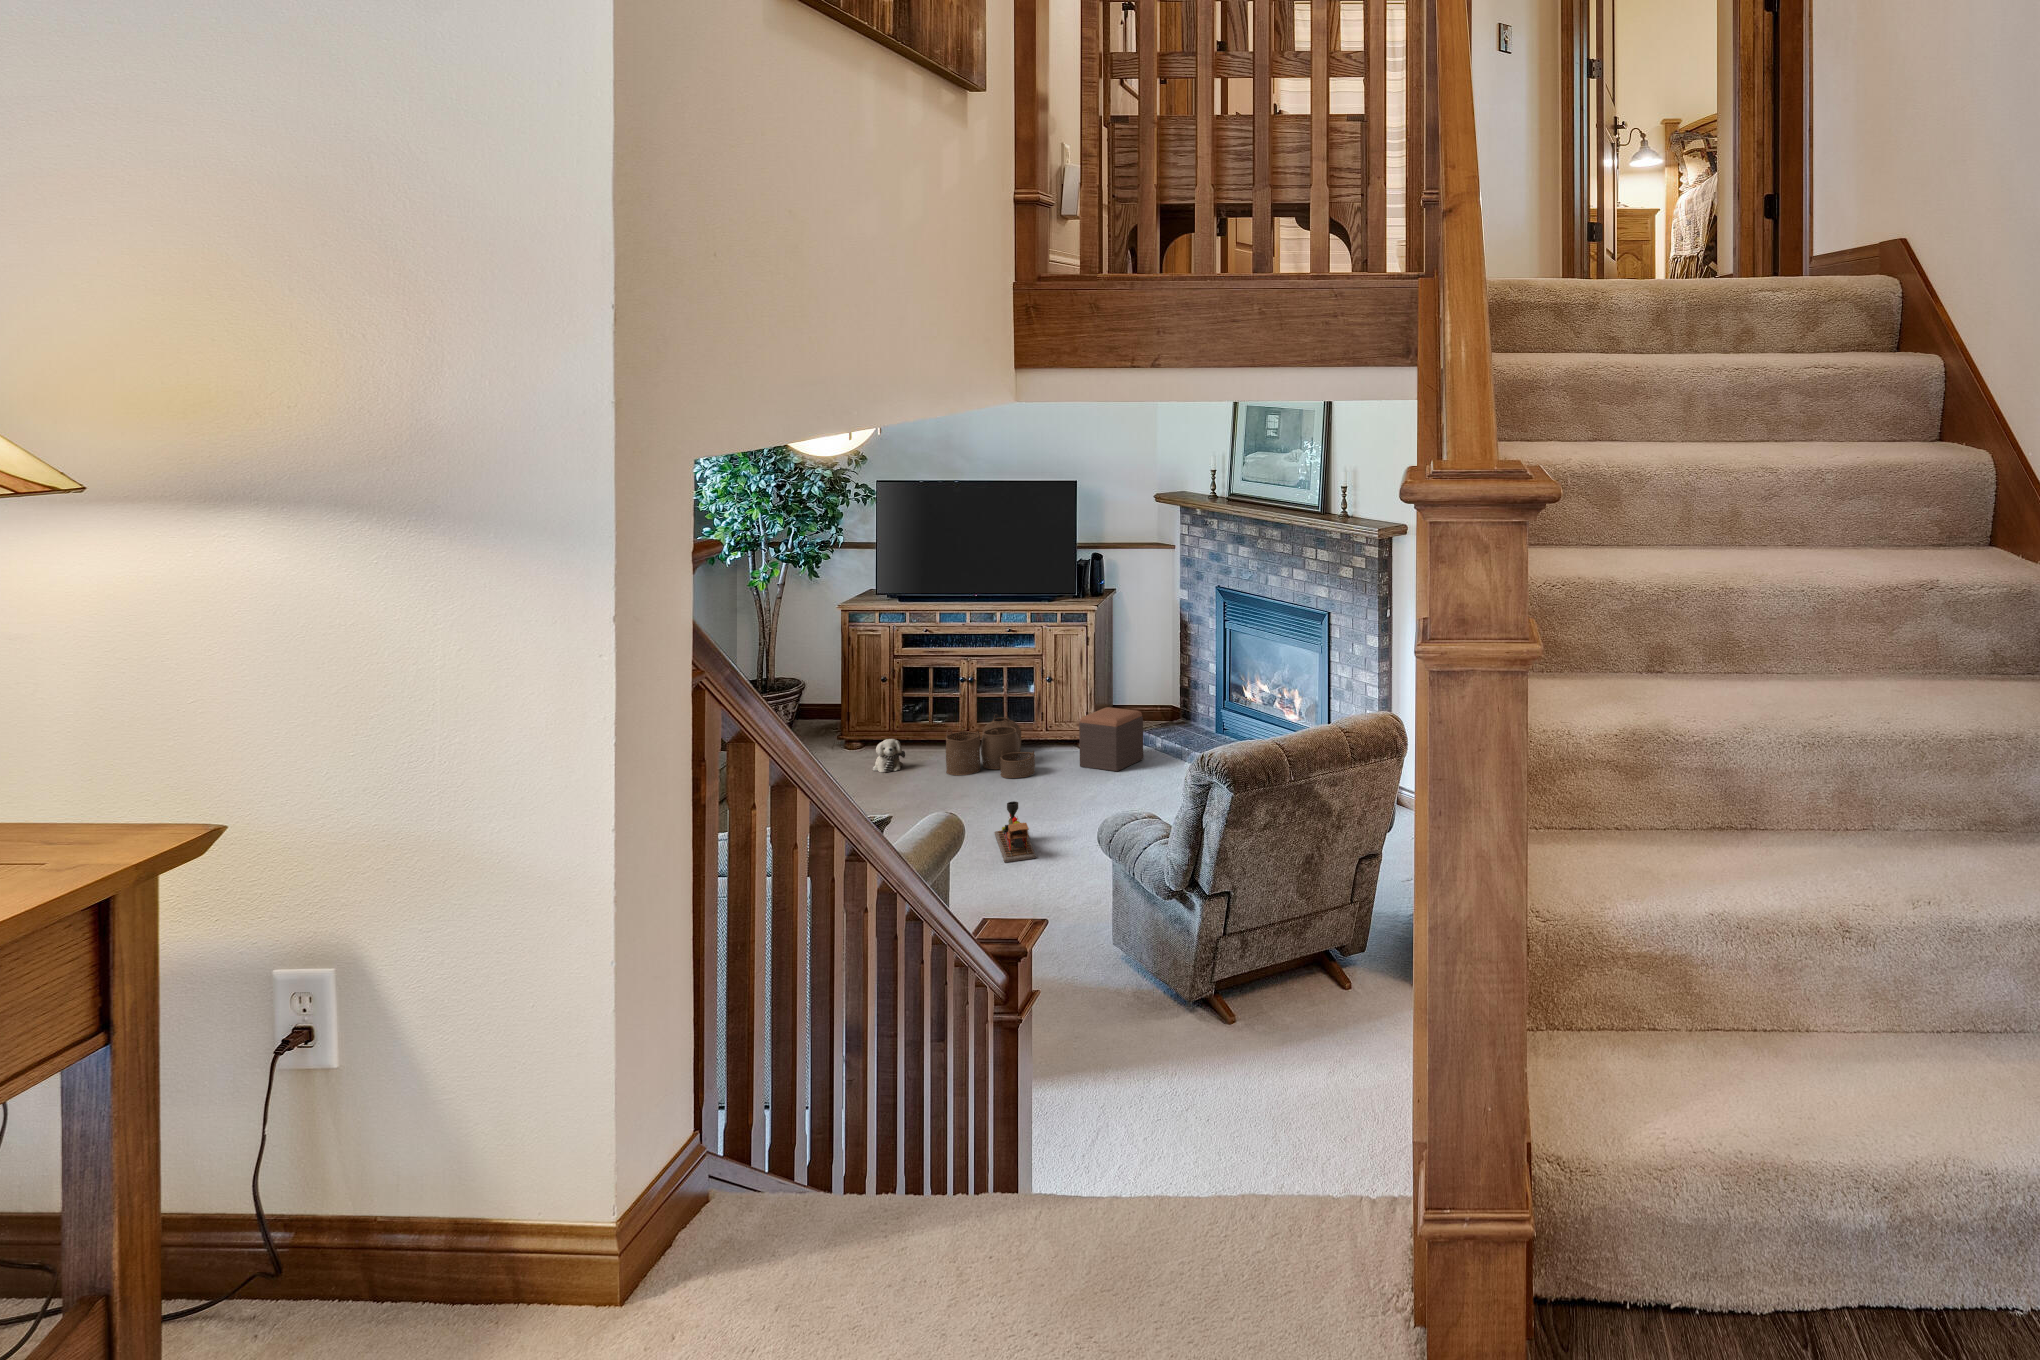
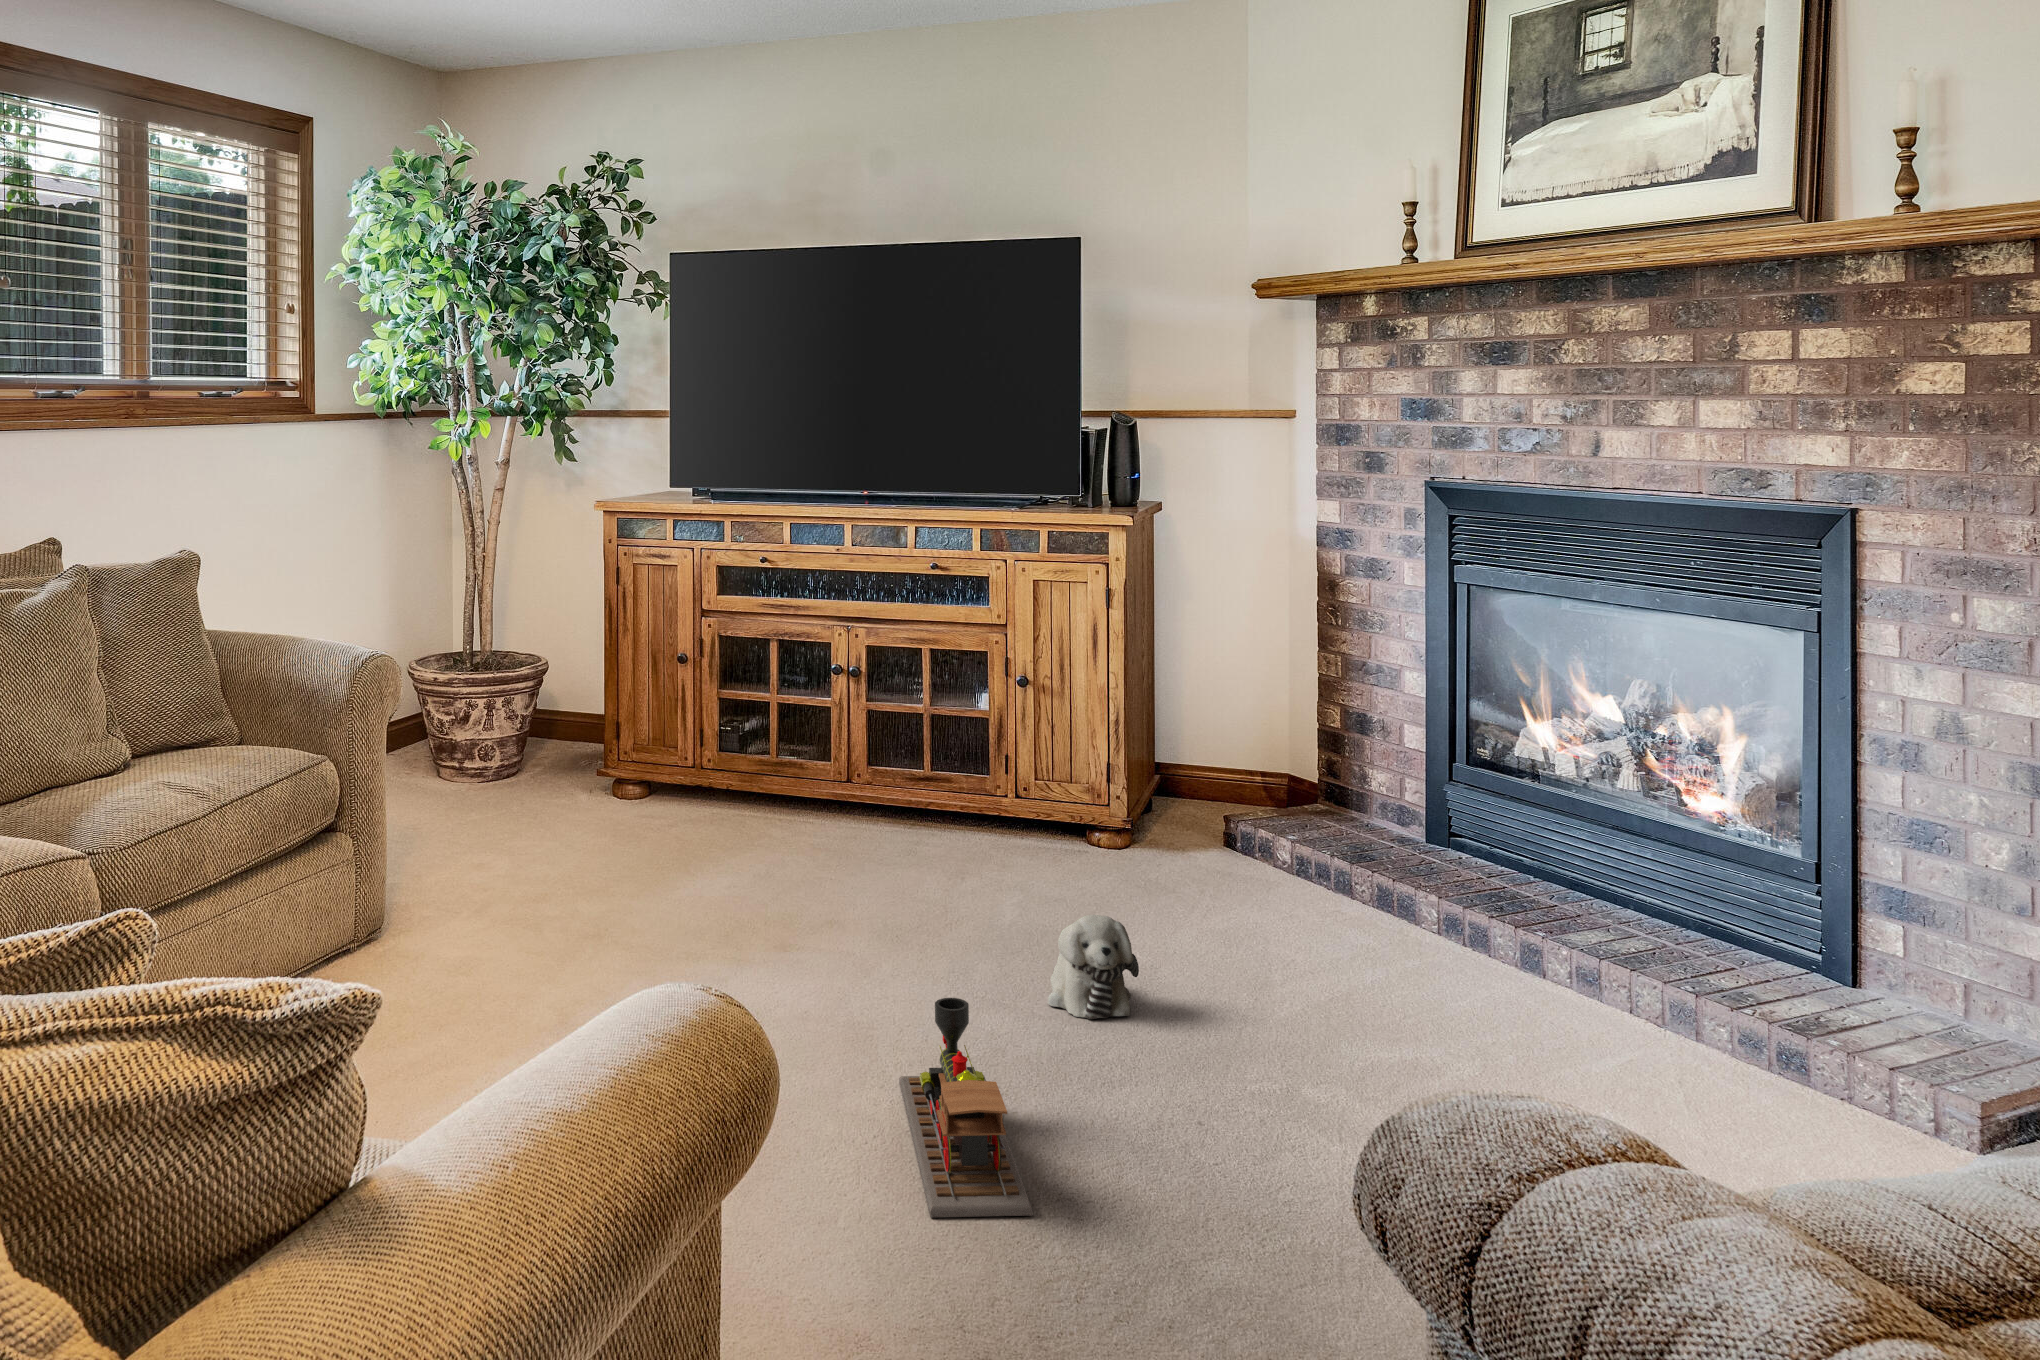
footstool: present [1079,707,1143,772] -> none [1100,754,1258,920]
woven basket: present [946,714,1035,778] -> none [792,750,996,907]
plush toy: present [873,739,905,772] -> present [1048,915,1139,1019]

